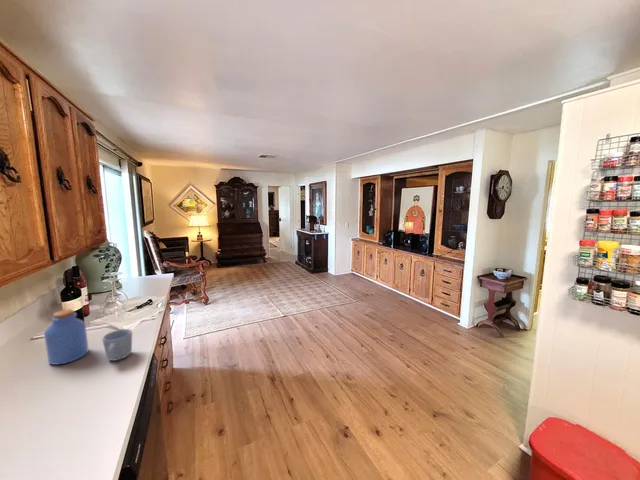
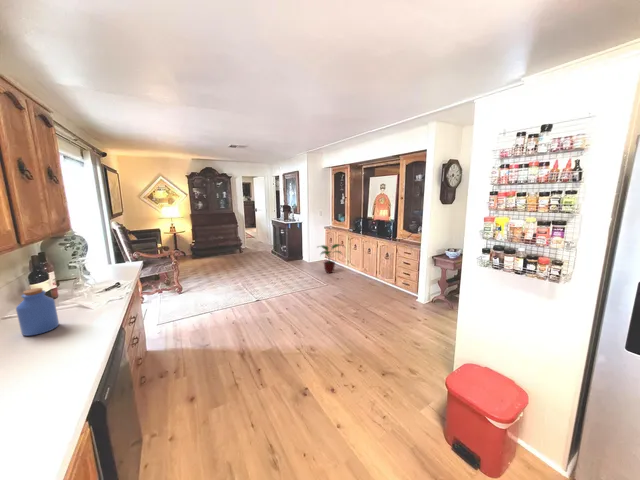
potted plant: none [345,258,376,289] -> present [321,244,340,273]
mug: present [102,329,132,361] -> none [71,304,99,330]

